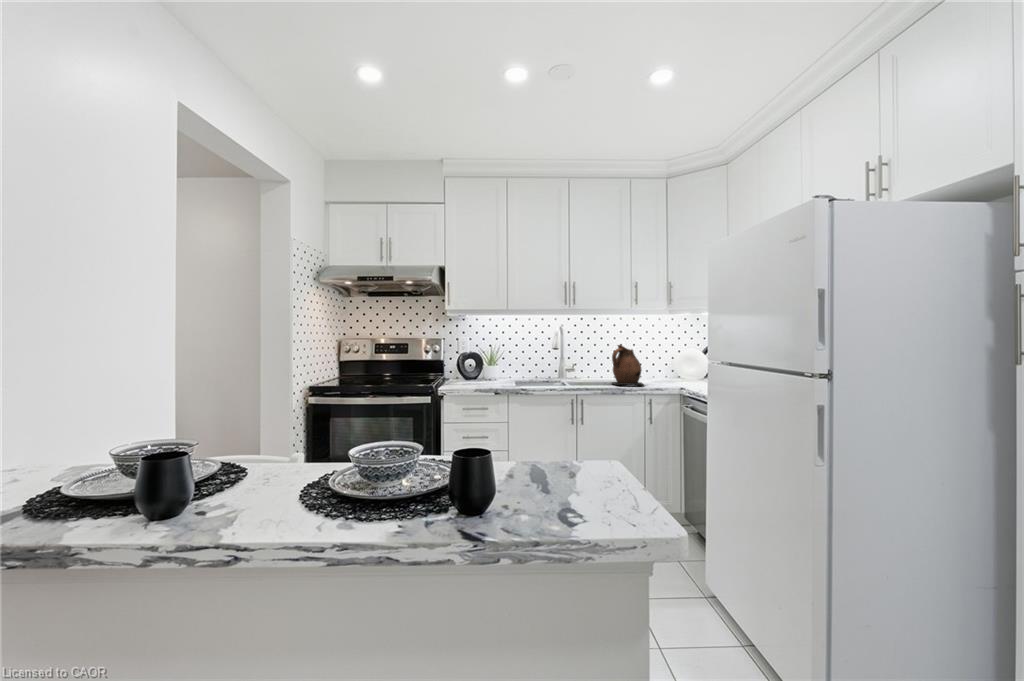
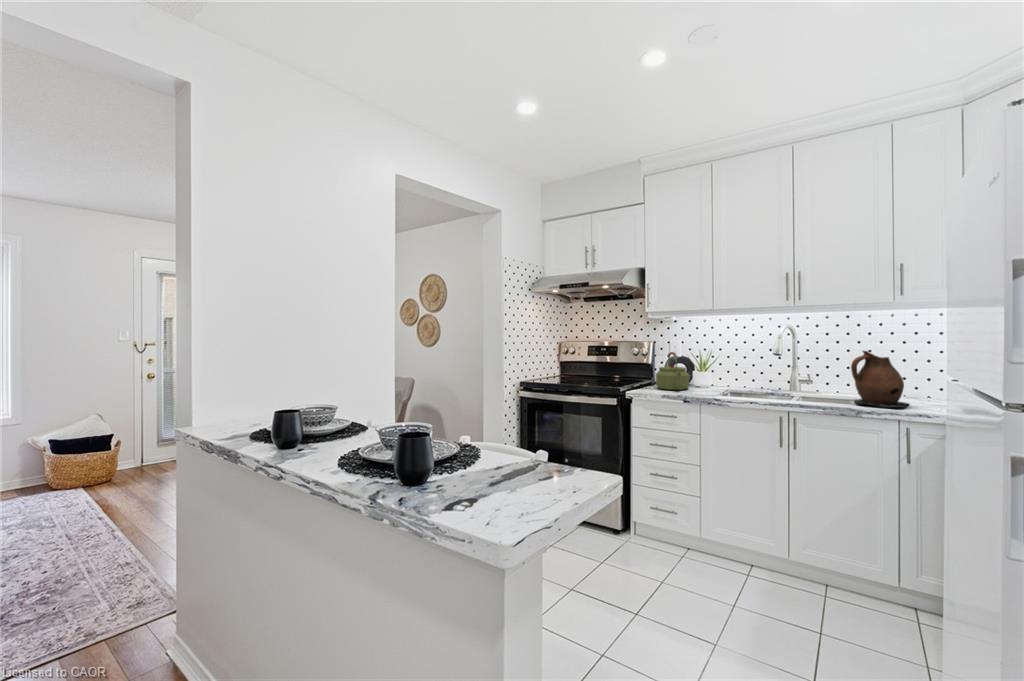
kettle: none [457,349,487,385] -> present [656,352,689,390]

